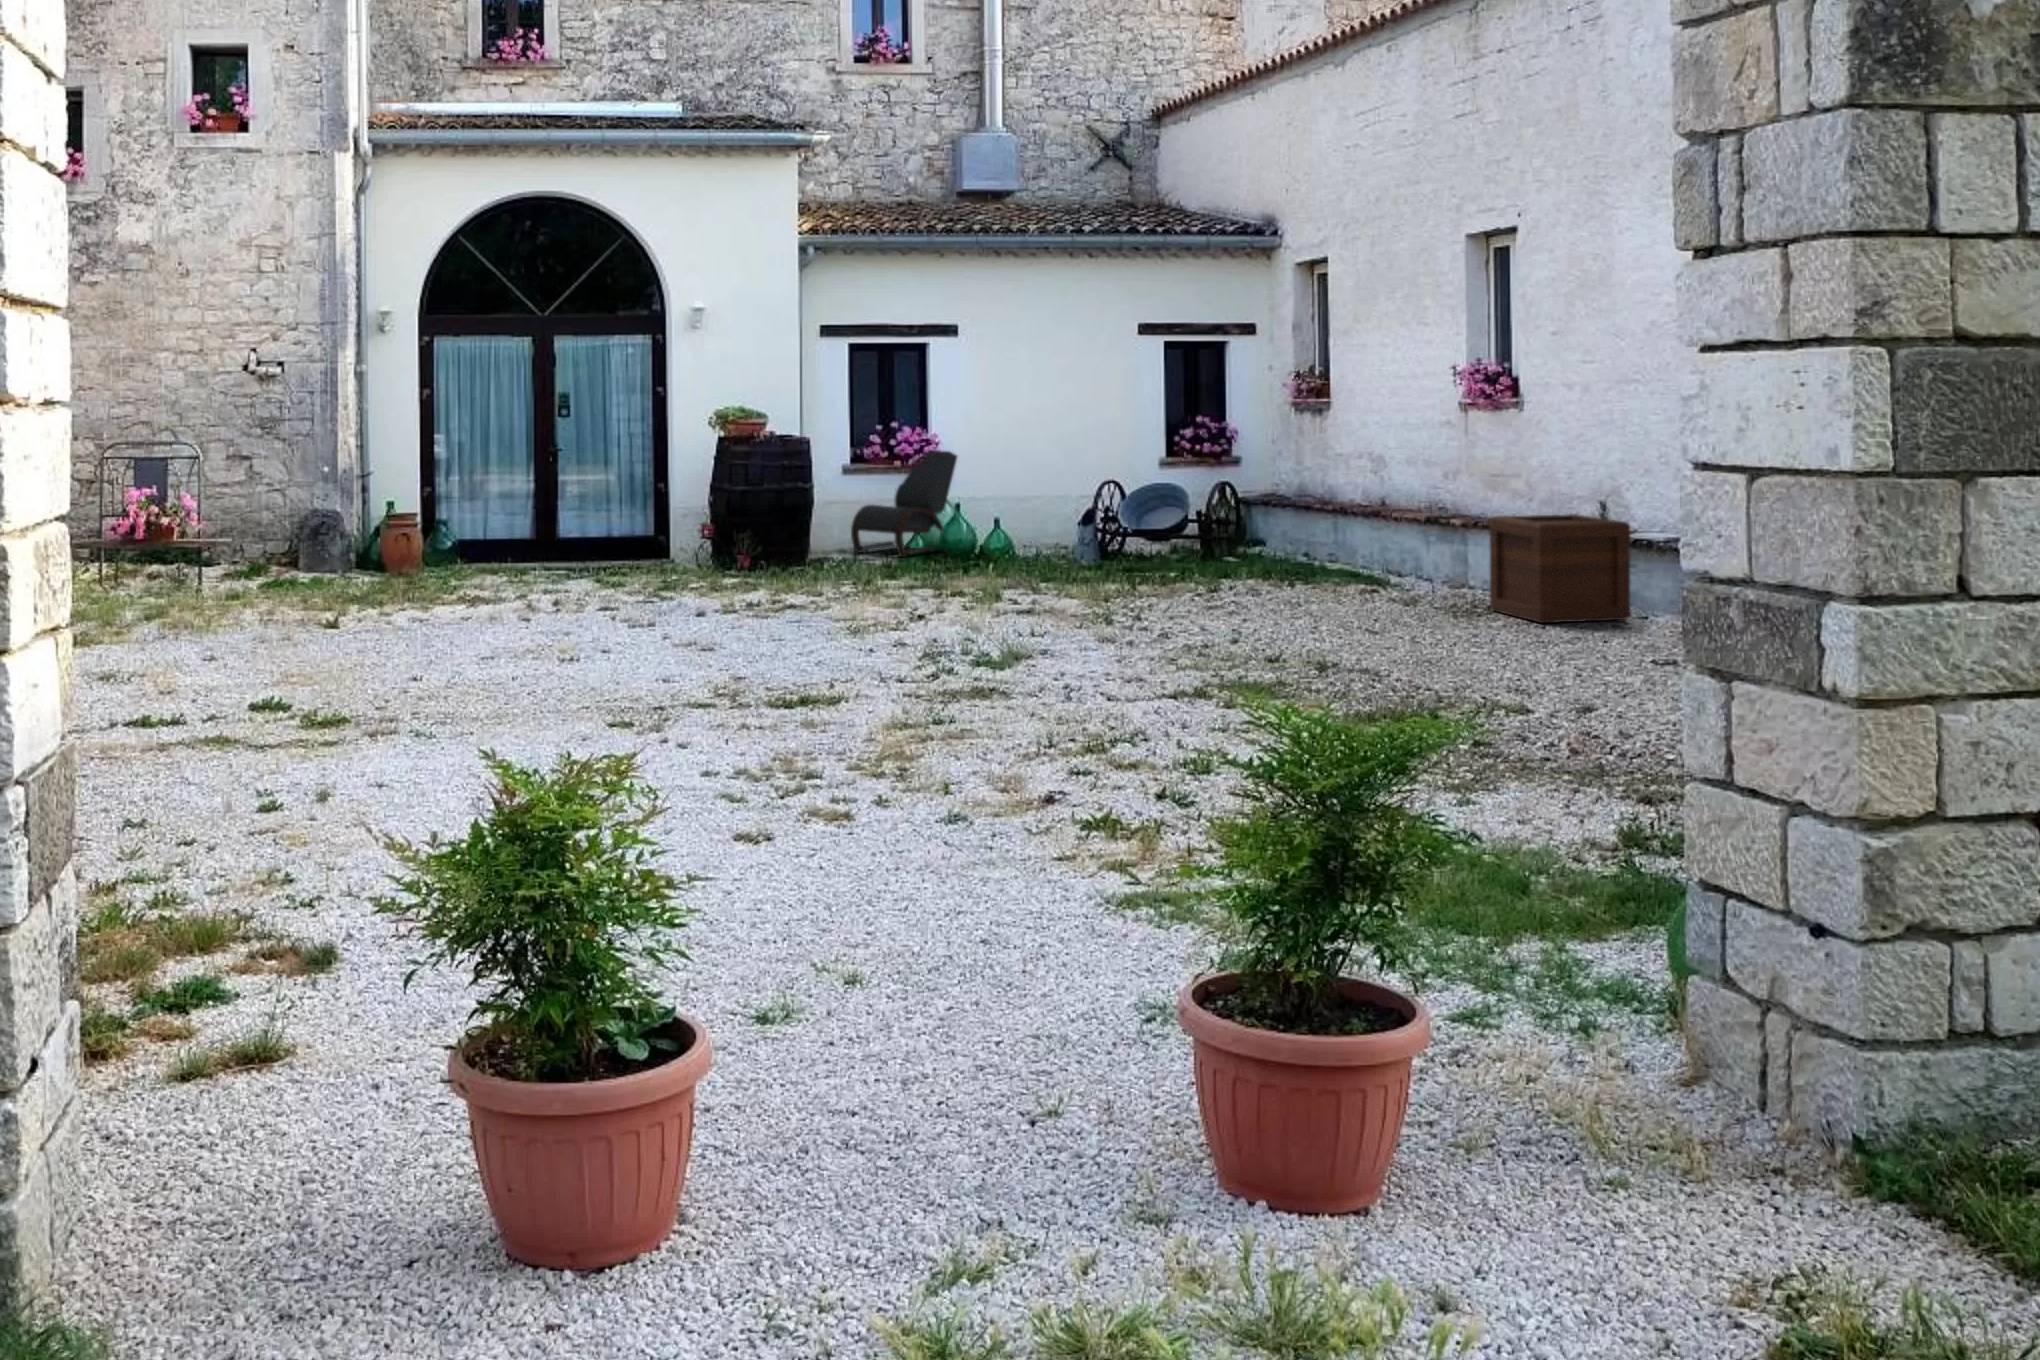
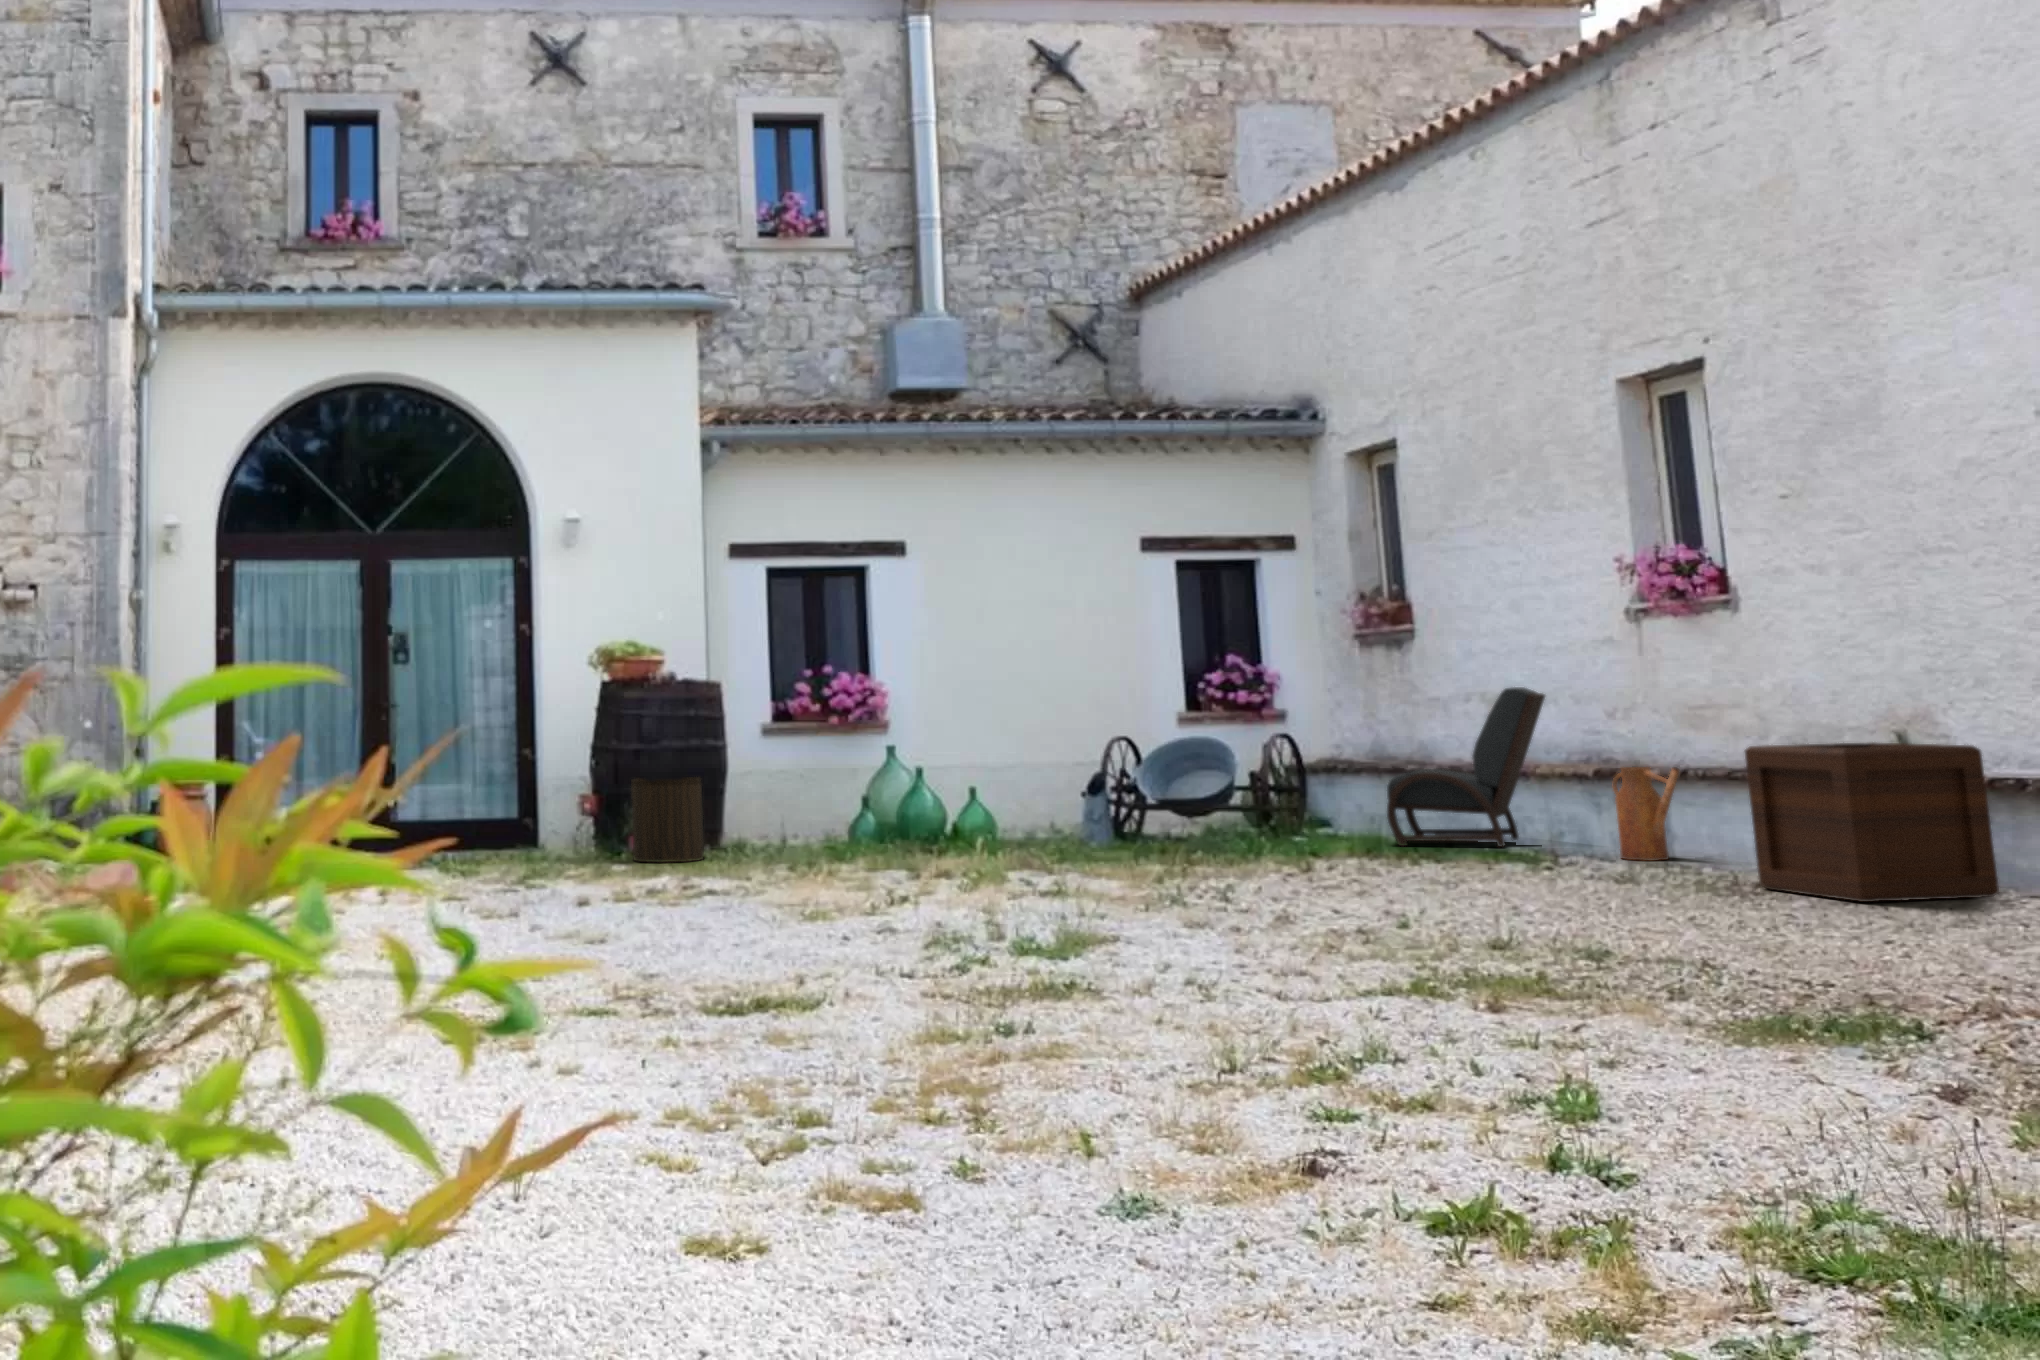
lounge chair: present [851,450,957,557] -> present [1387,687,1545,847]
stool: none [739,511,791,574] -> present [631,777,704,863]
watering can: none [1427,519,1468,584] -> present [1612,767,1679,861]

